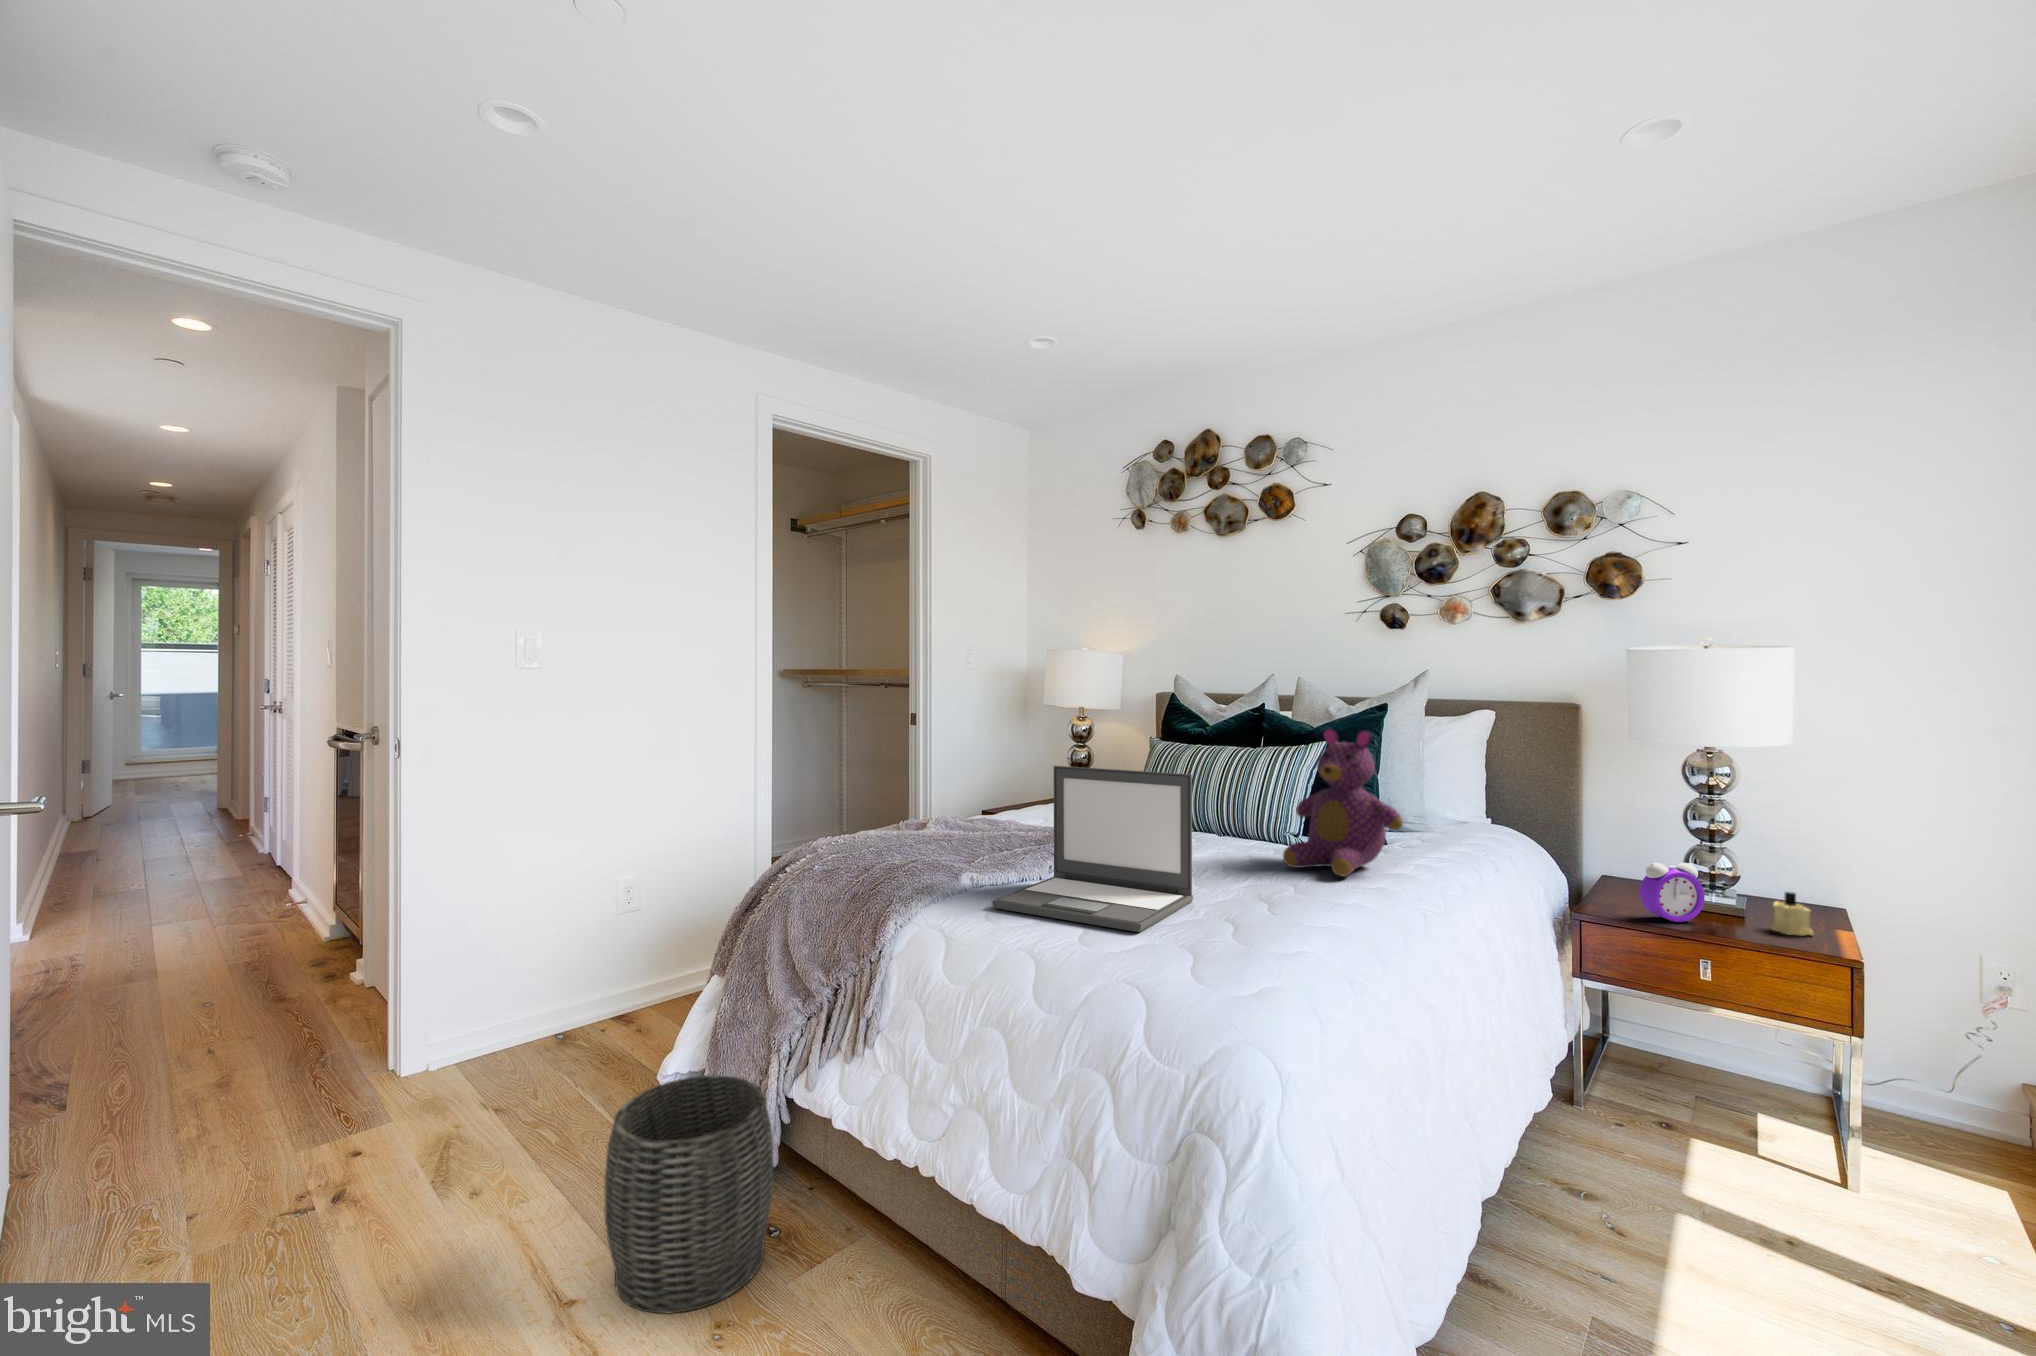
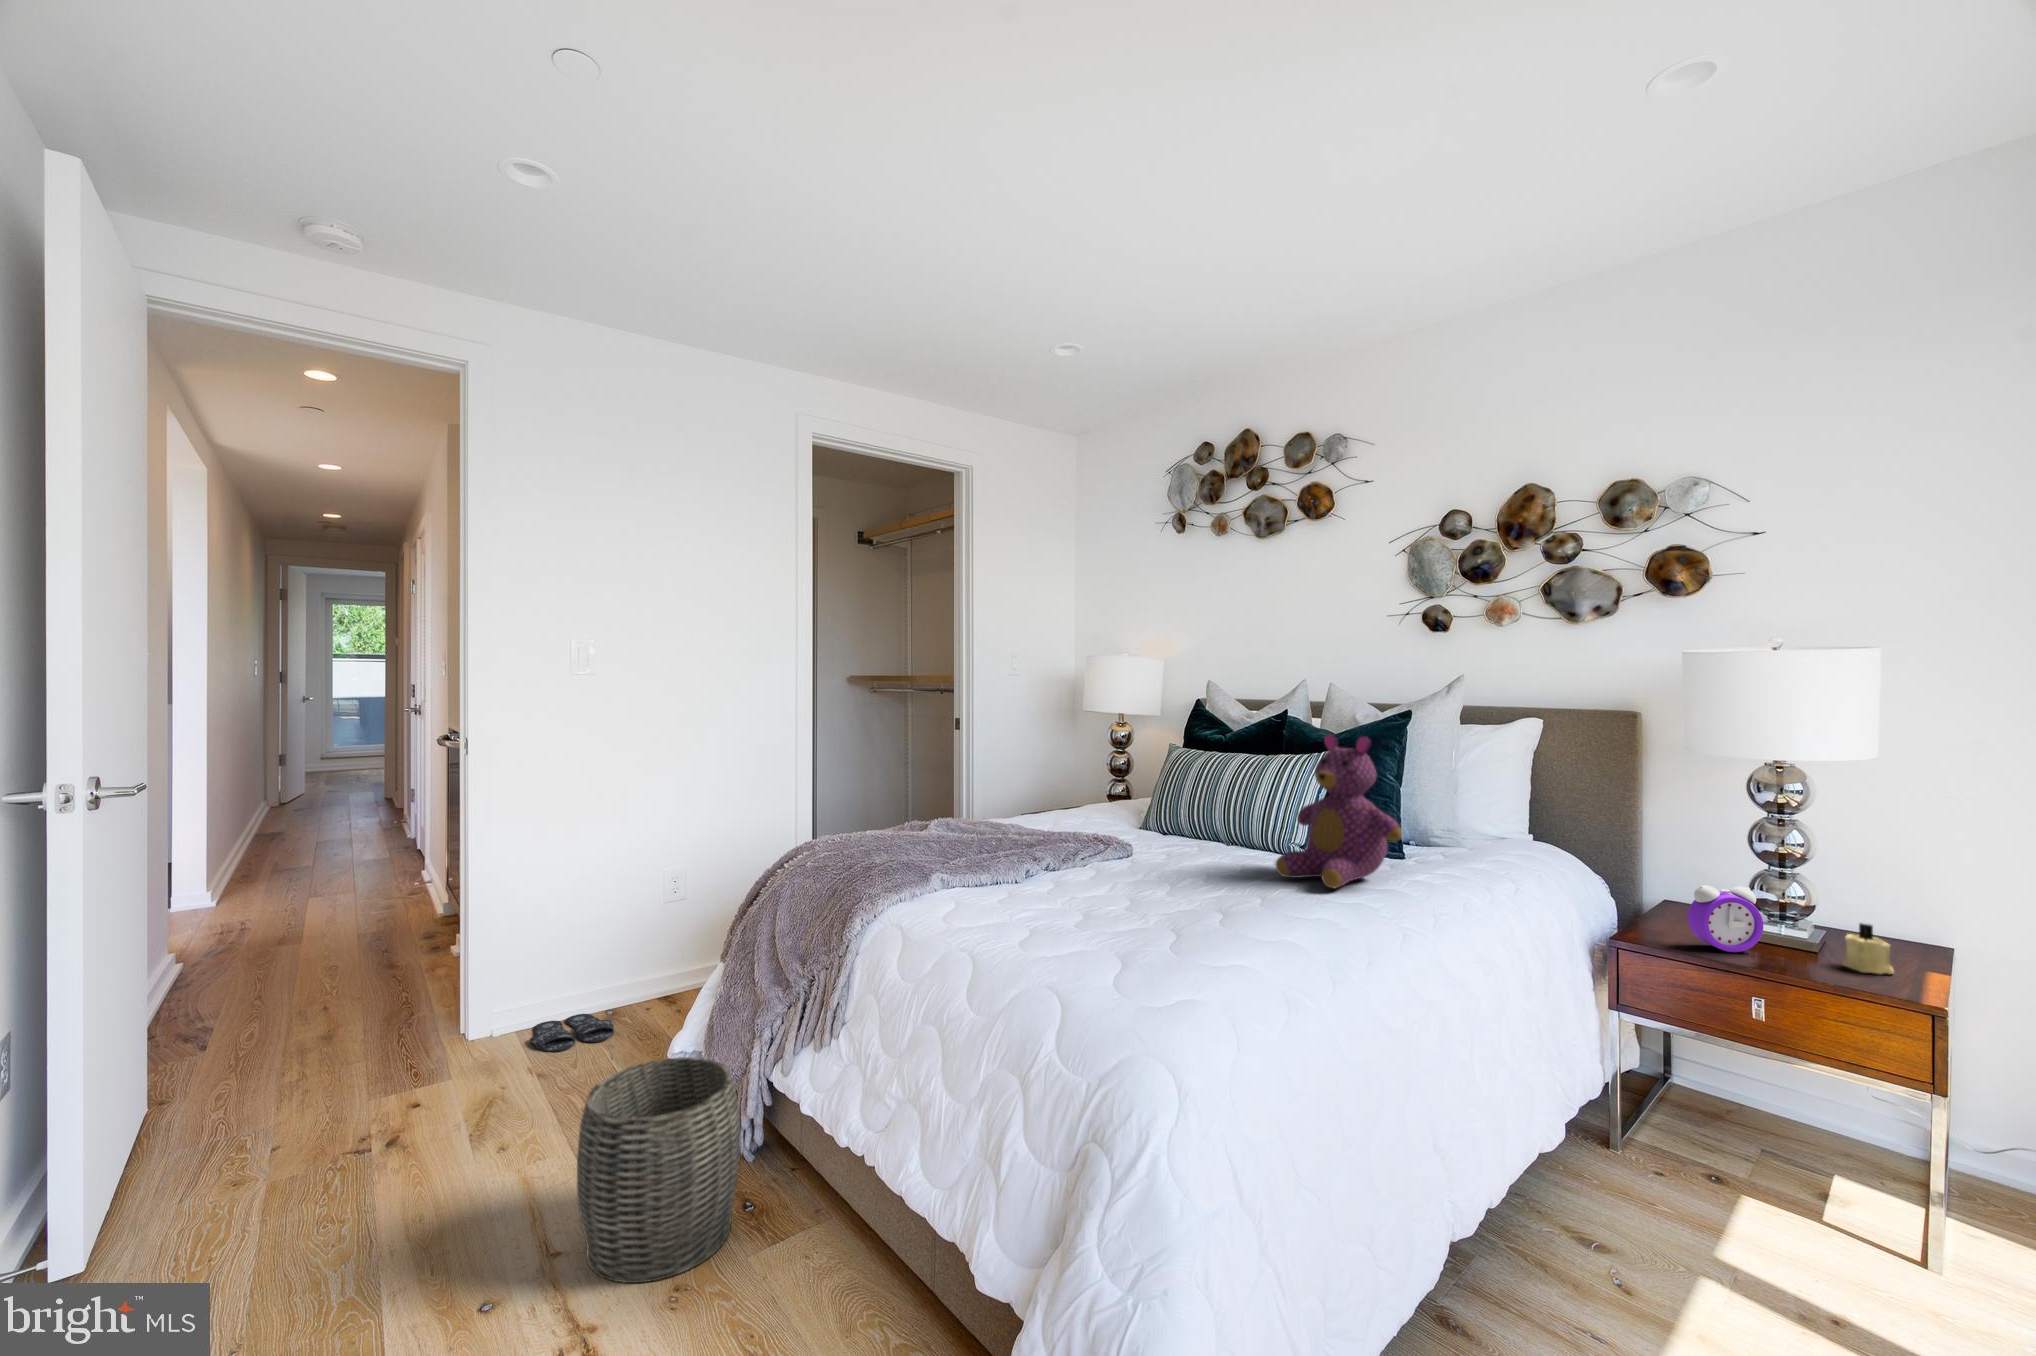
laptop: present [992,766,1193,932] -> none [955,767,1160,938]
slippers: none [476,1041,570,1083] -> present [530,1014,614,1052]

